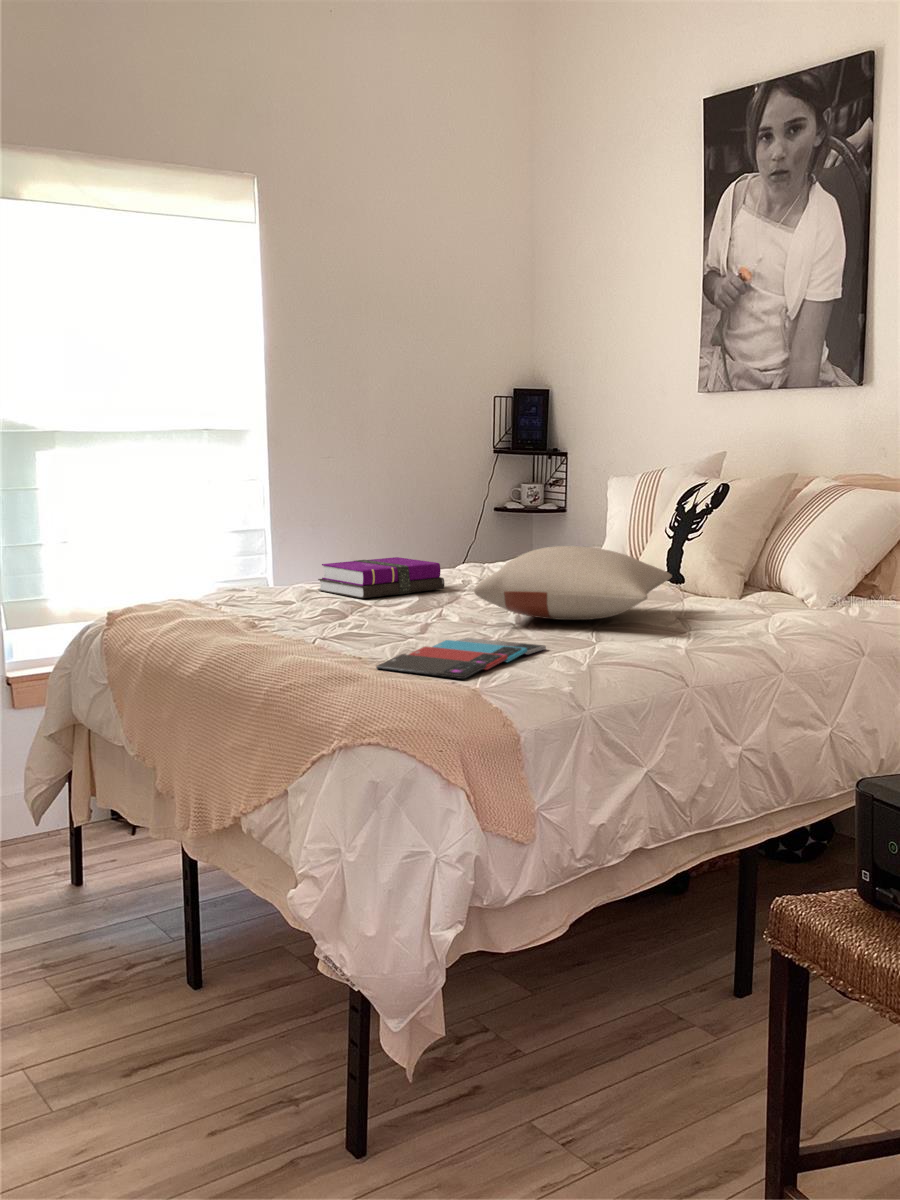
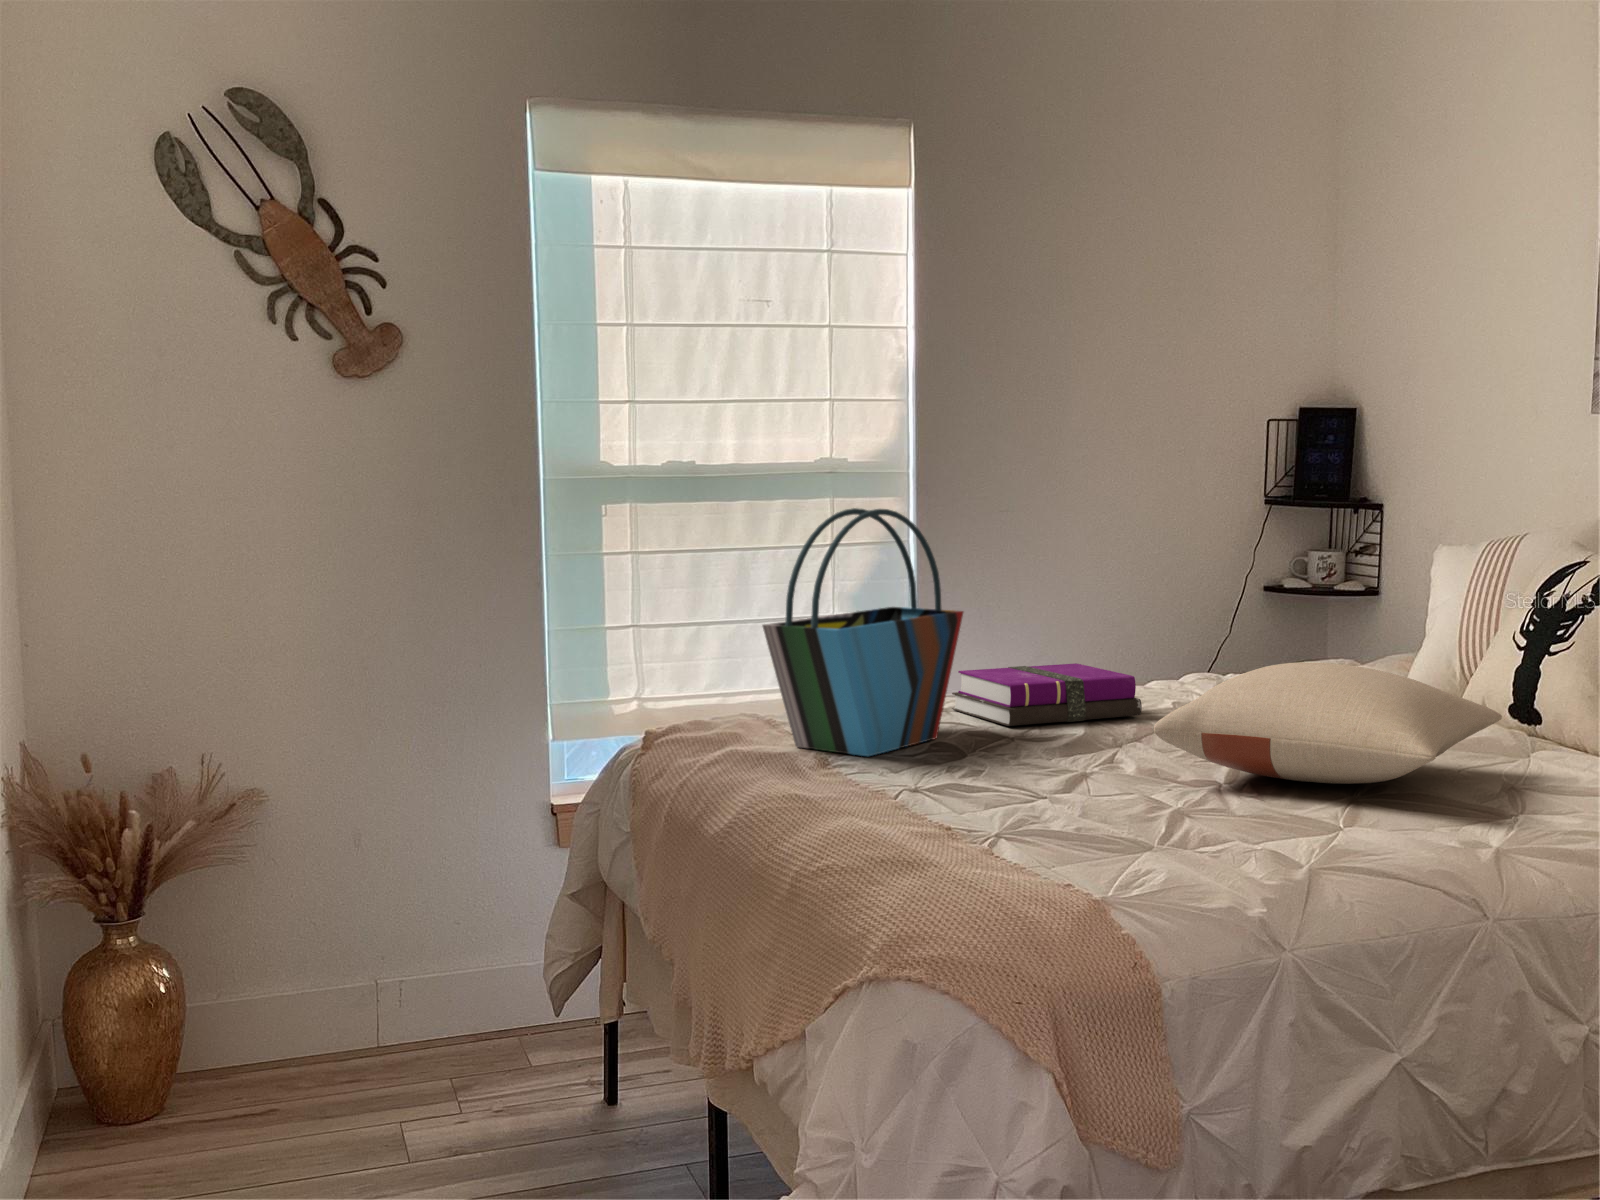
tote bag: none [203,451,333,620] -> present [762,508,963,756]
smartphone: present [376,638,546,679] -> none [962,805,1250,880]

